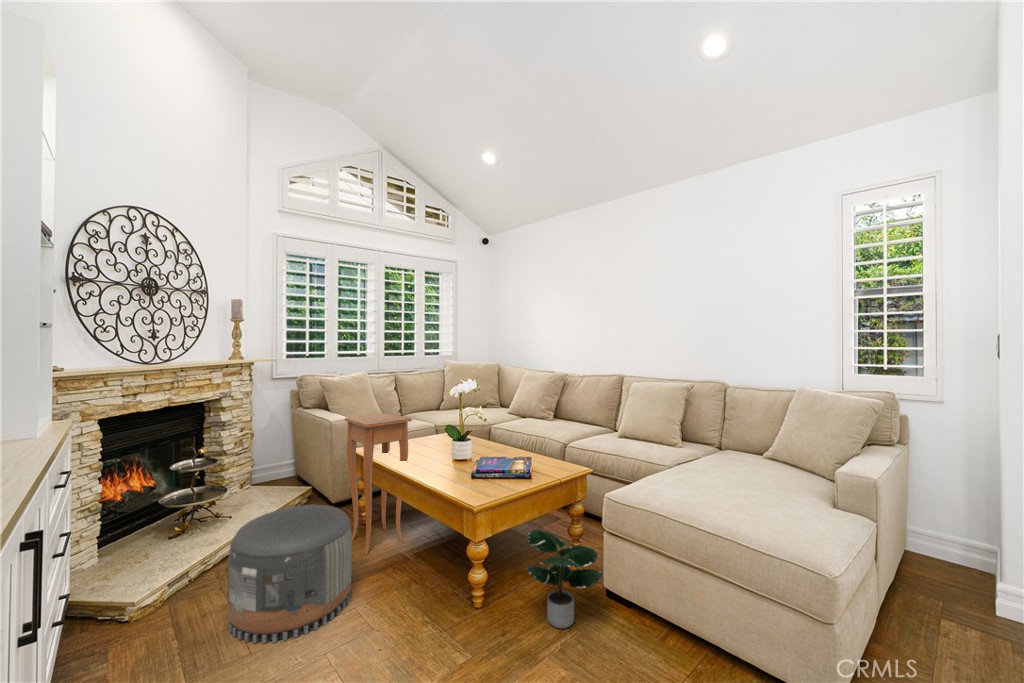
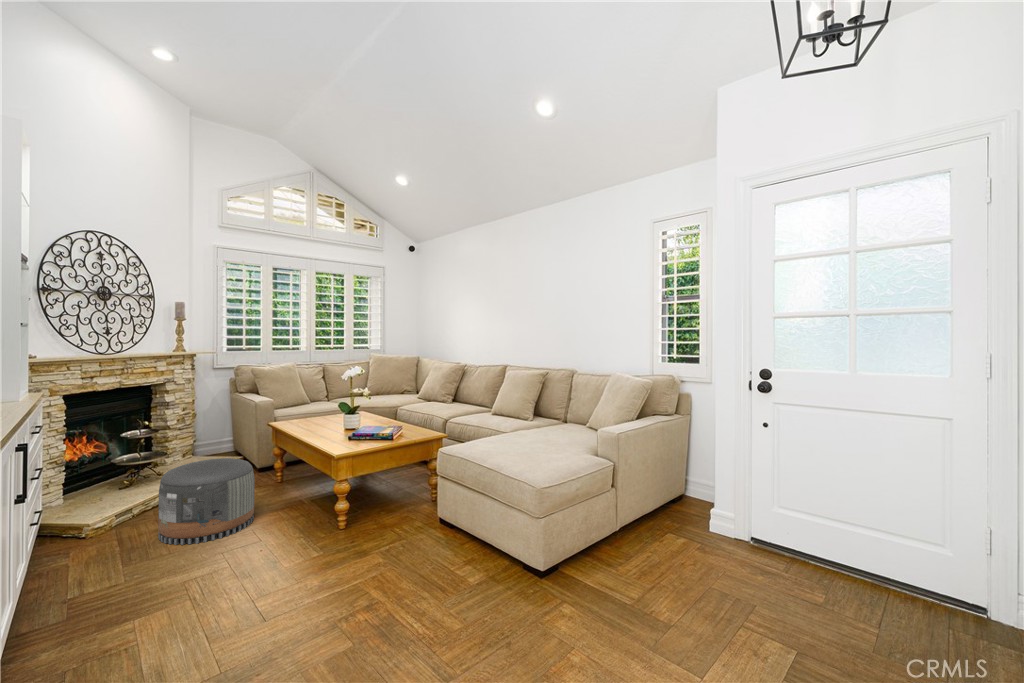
side table: present [345,413,412,555] -> none [260,394,313,500]
potted plant: present [526,530,602,628] -> none [369,472,425,536]

